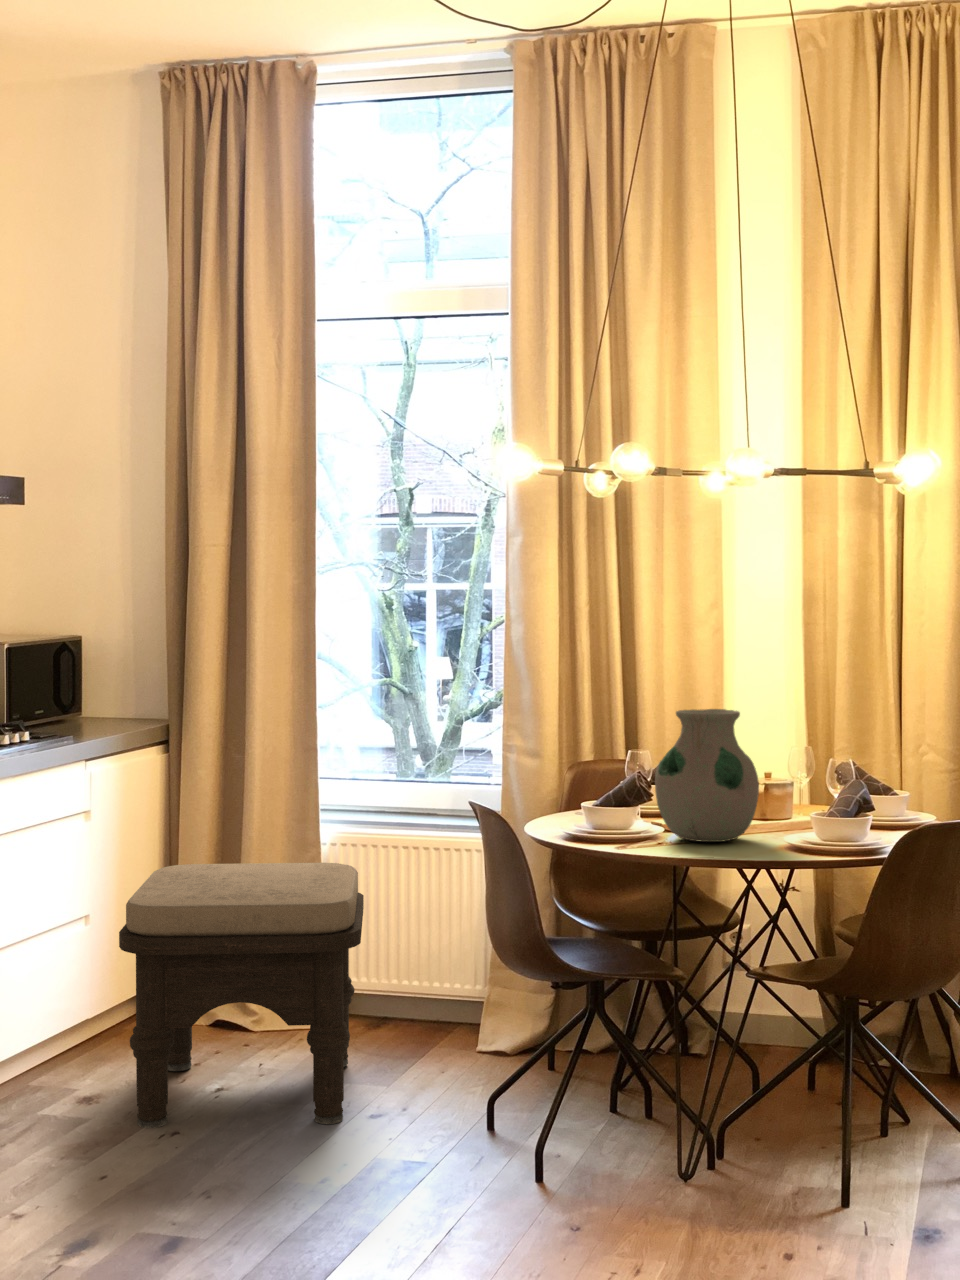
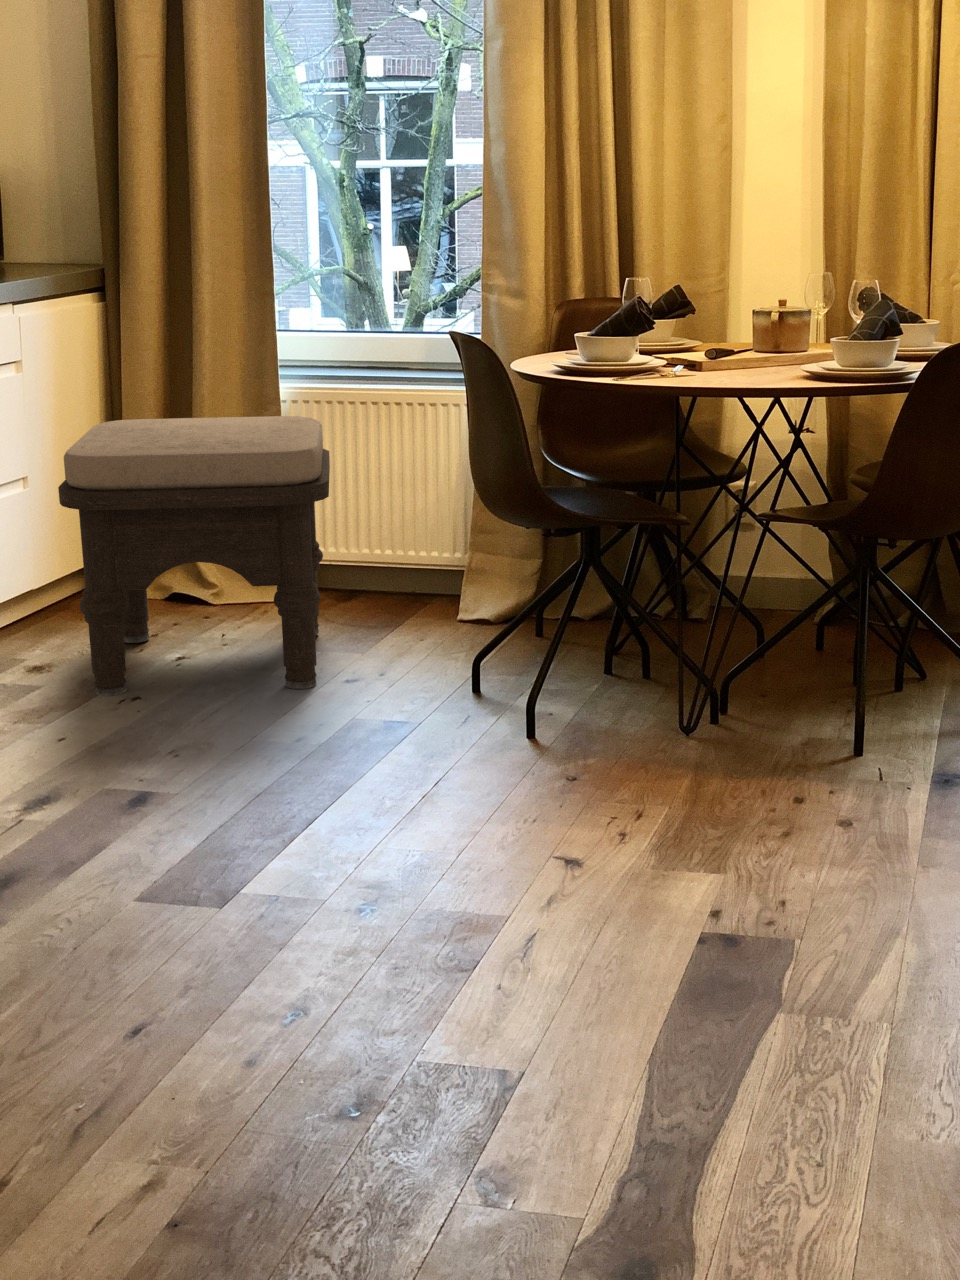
vase: present [655,709,759,842] -> none [661,217,779,370]

